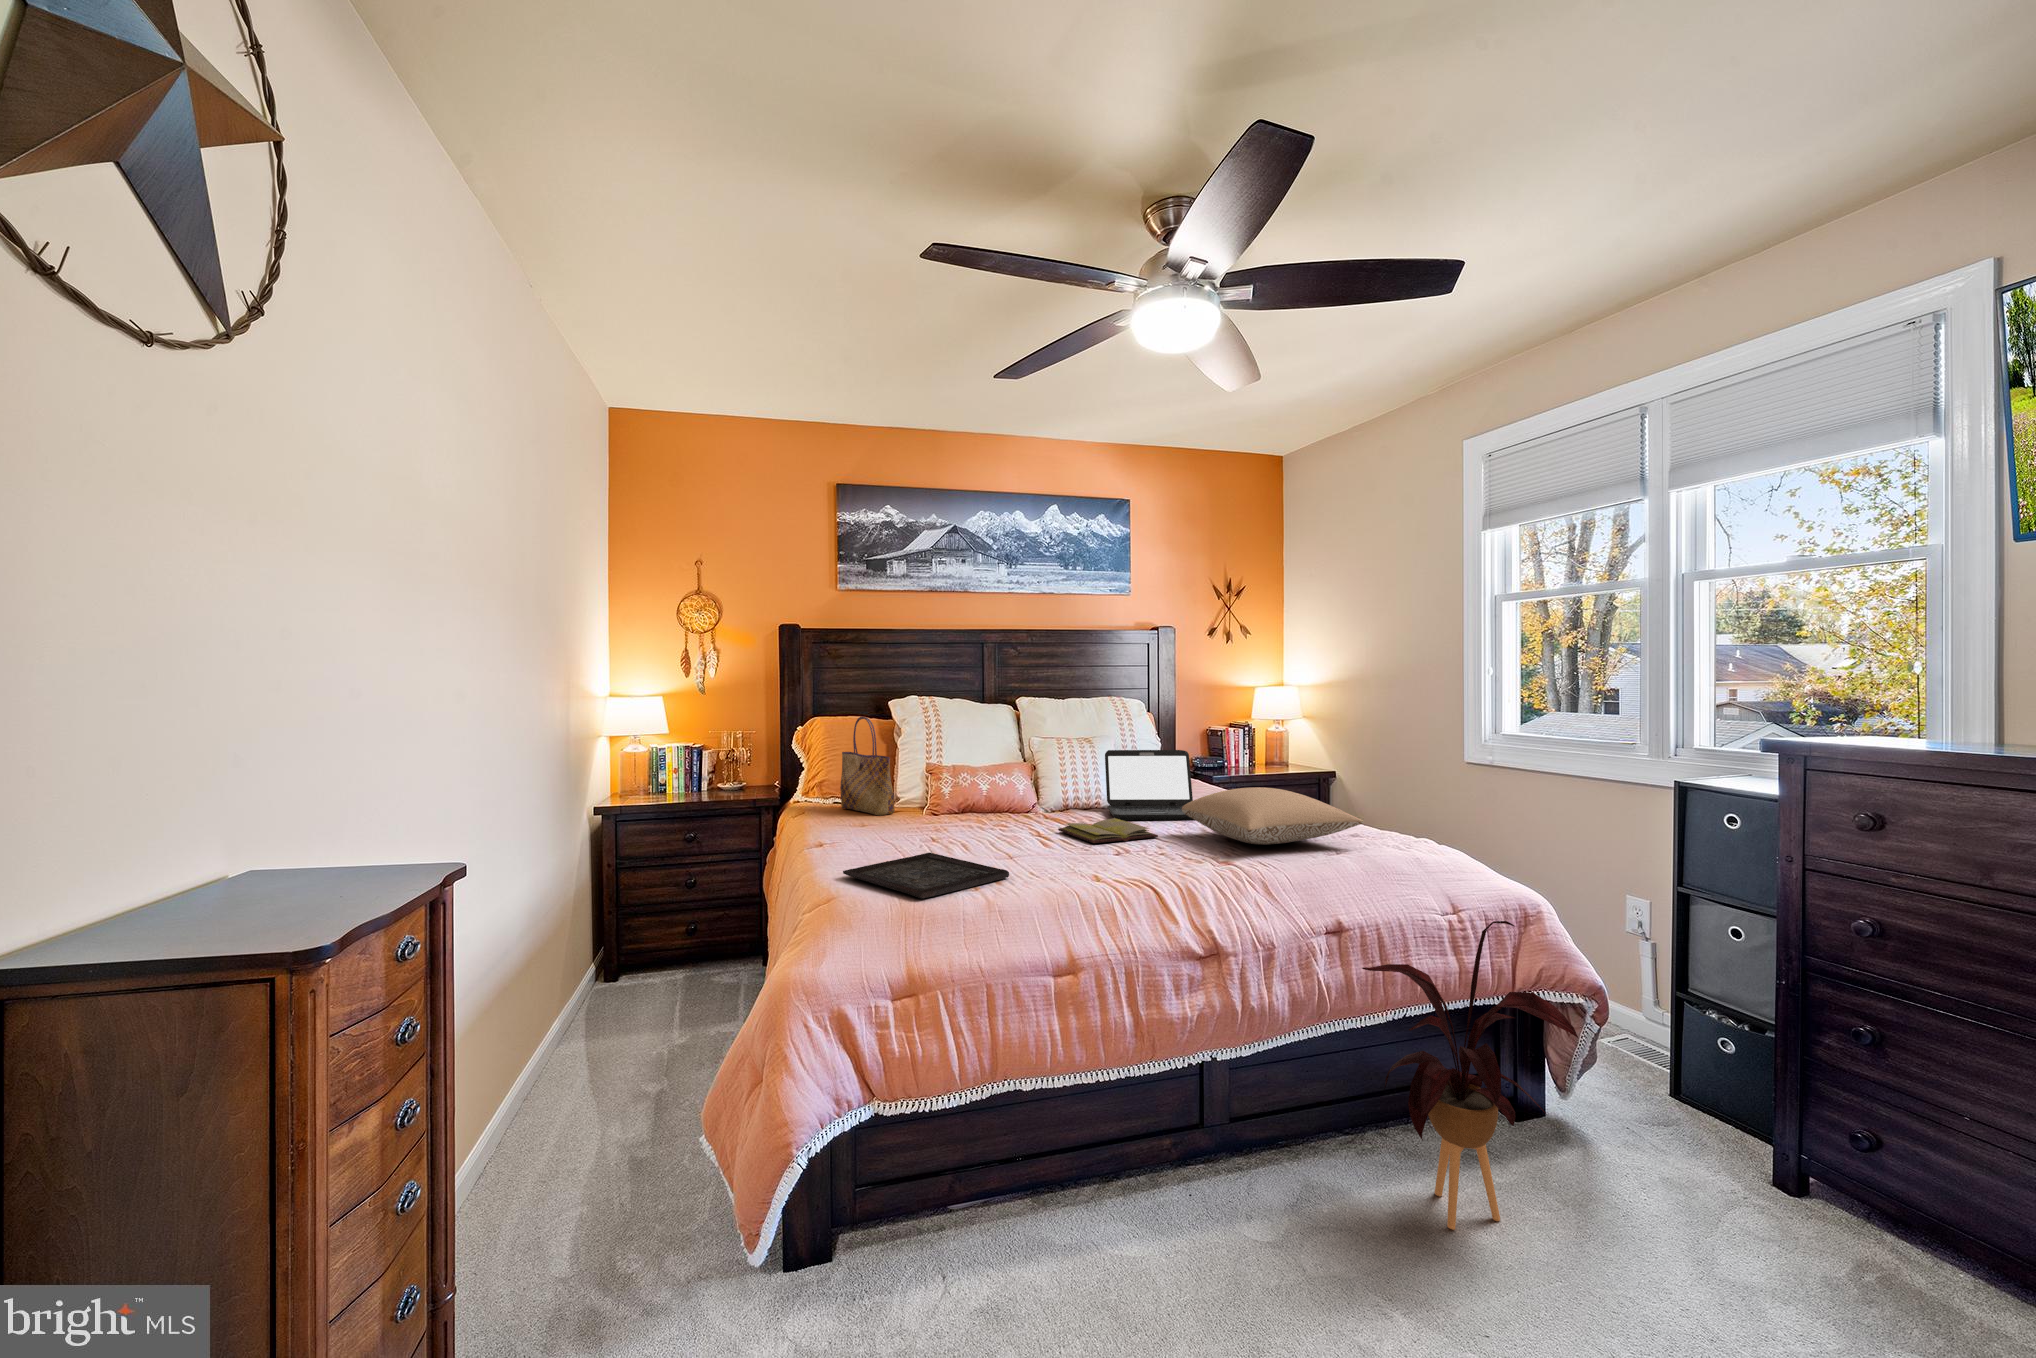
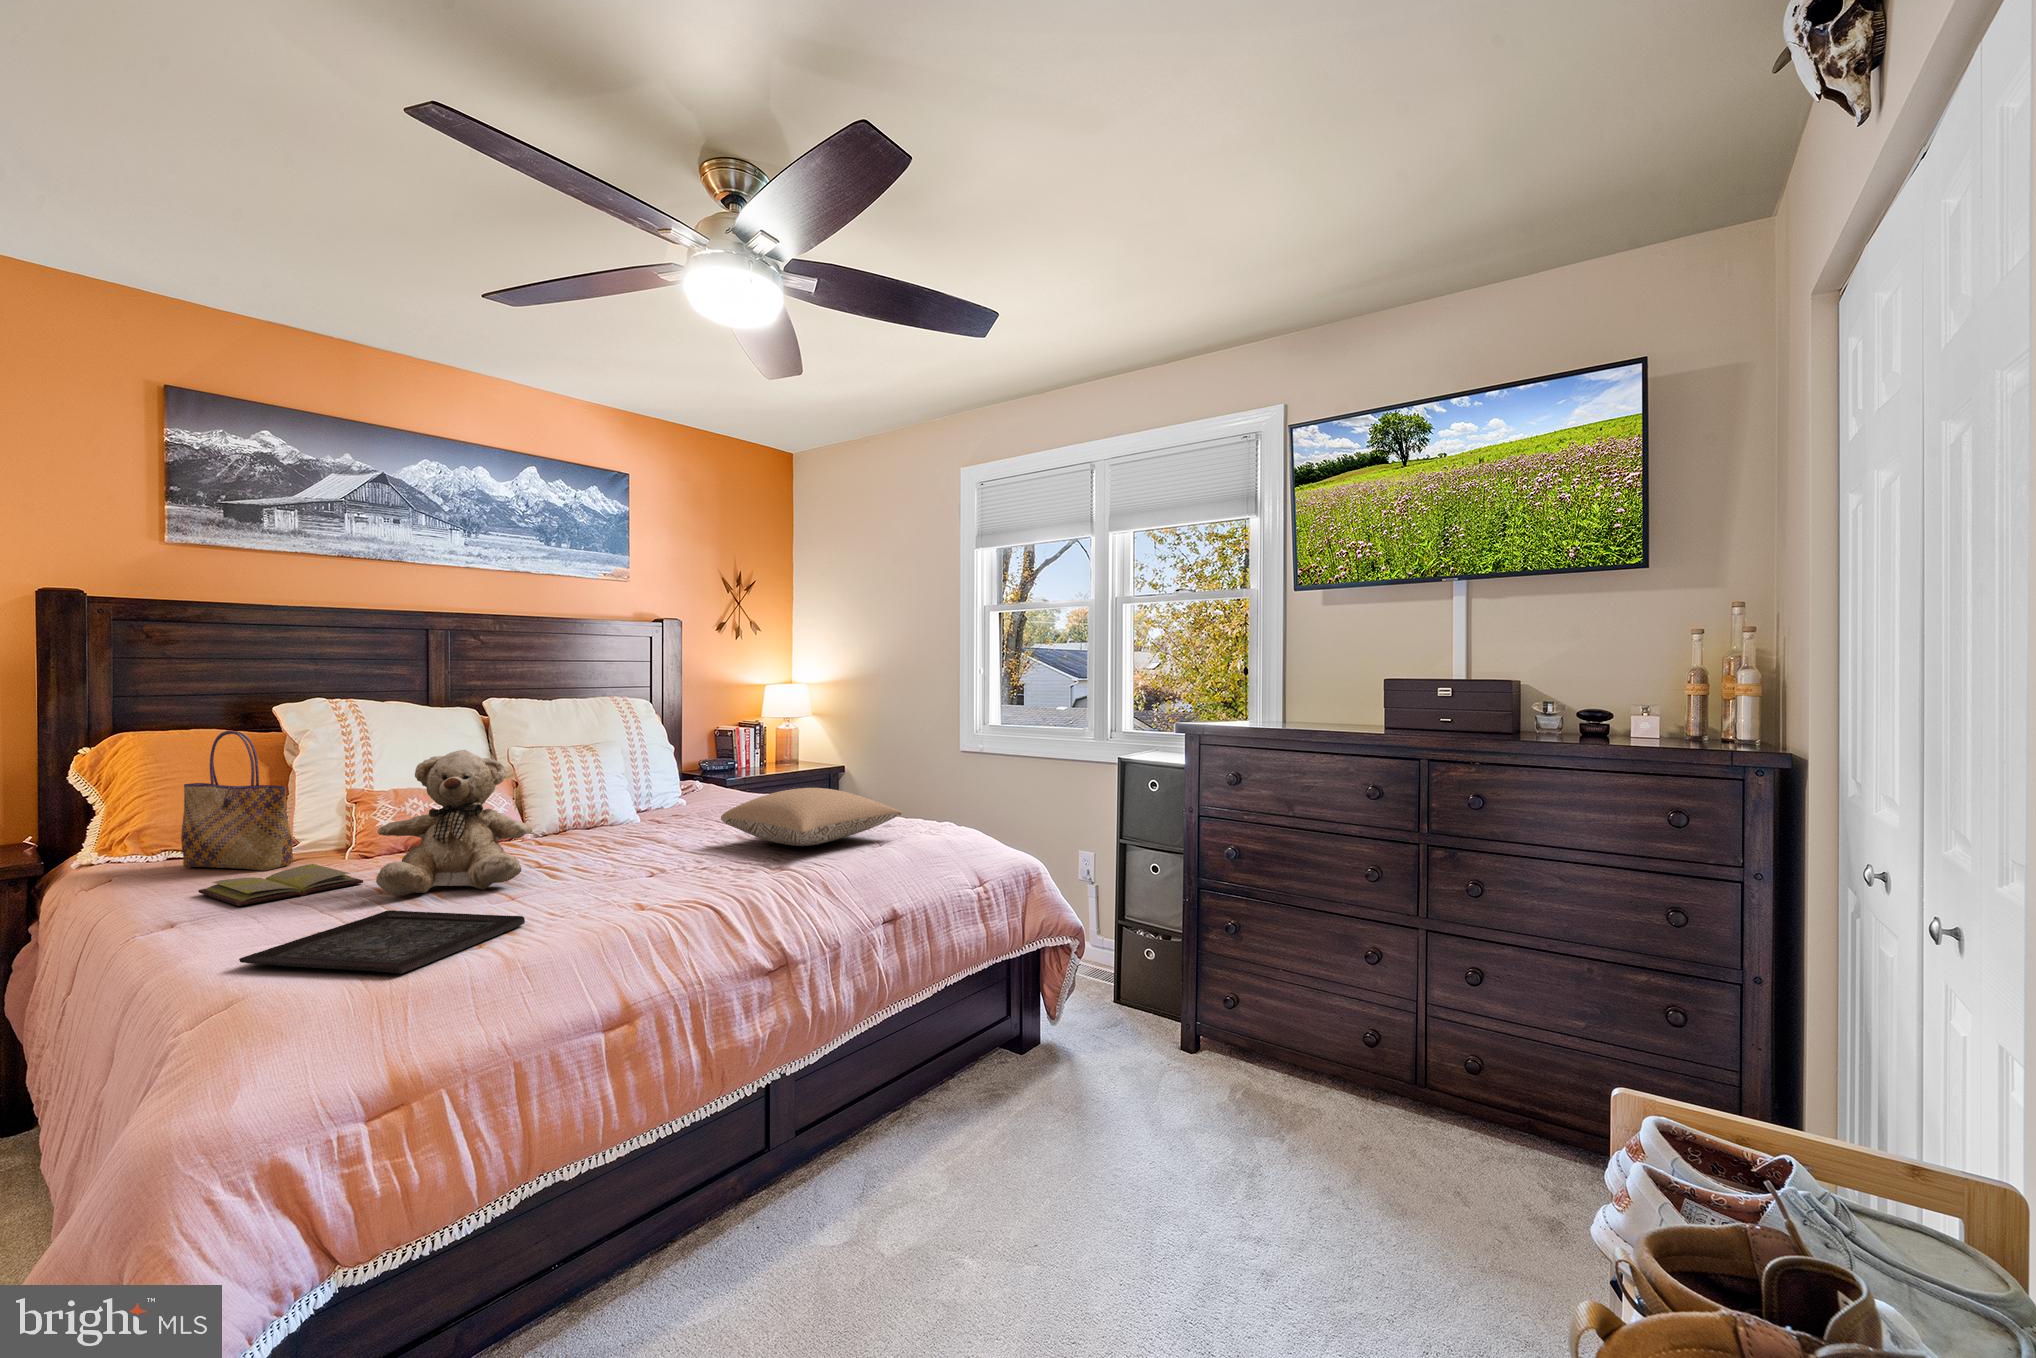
teddy bear: none [928,736,1030,847] -> present [376,750,532,895]
laptop: present [1105,750,1194,820] -> none [617,754,738,838]
diary: present [1058,818,1158,843] -> present [198,864,363,906]
house plant: present [1362,921,1578,1230] -> none [917,885,1087,1162]

